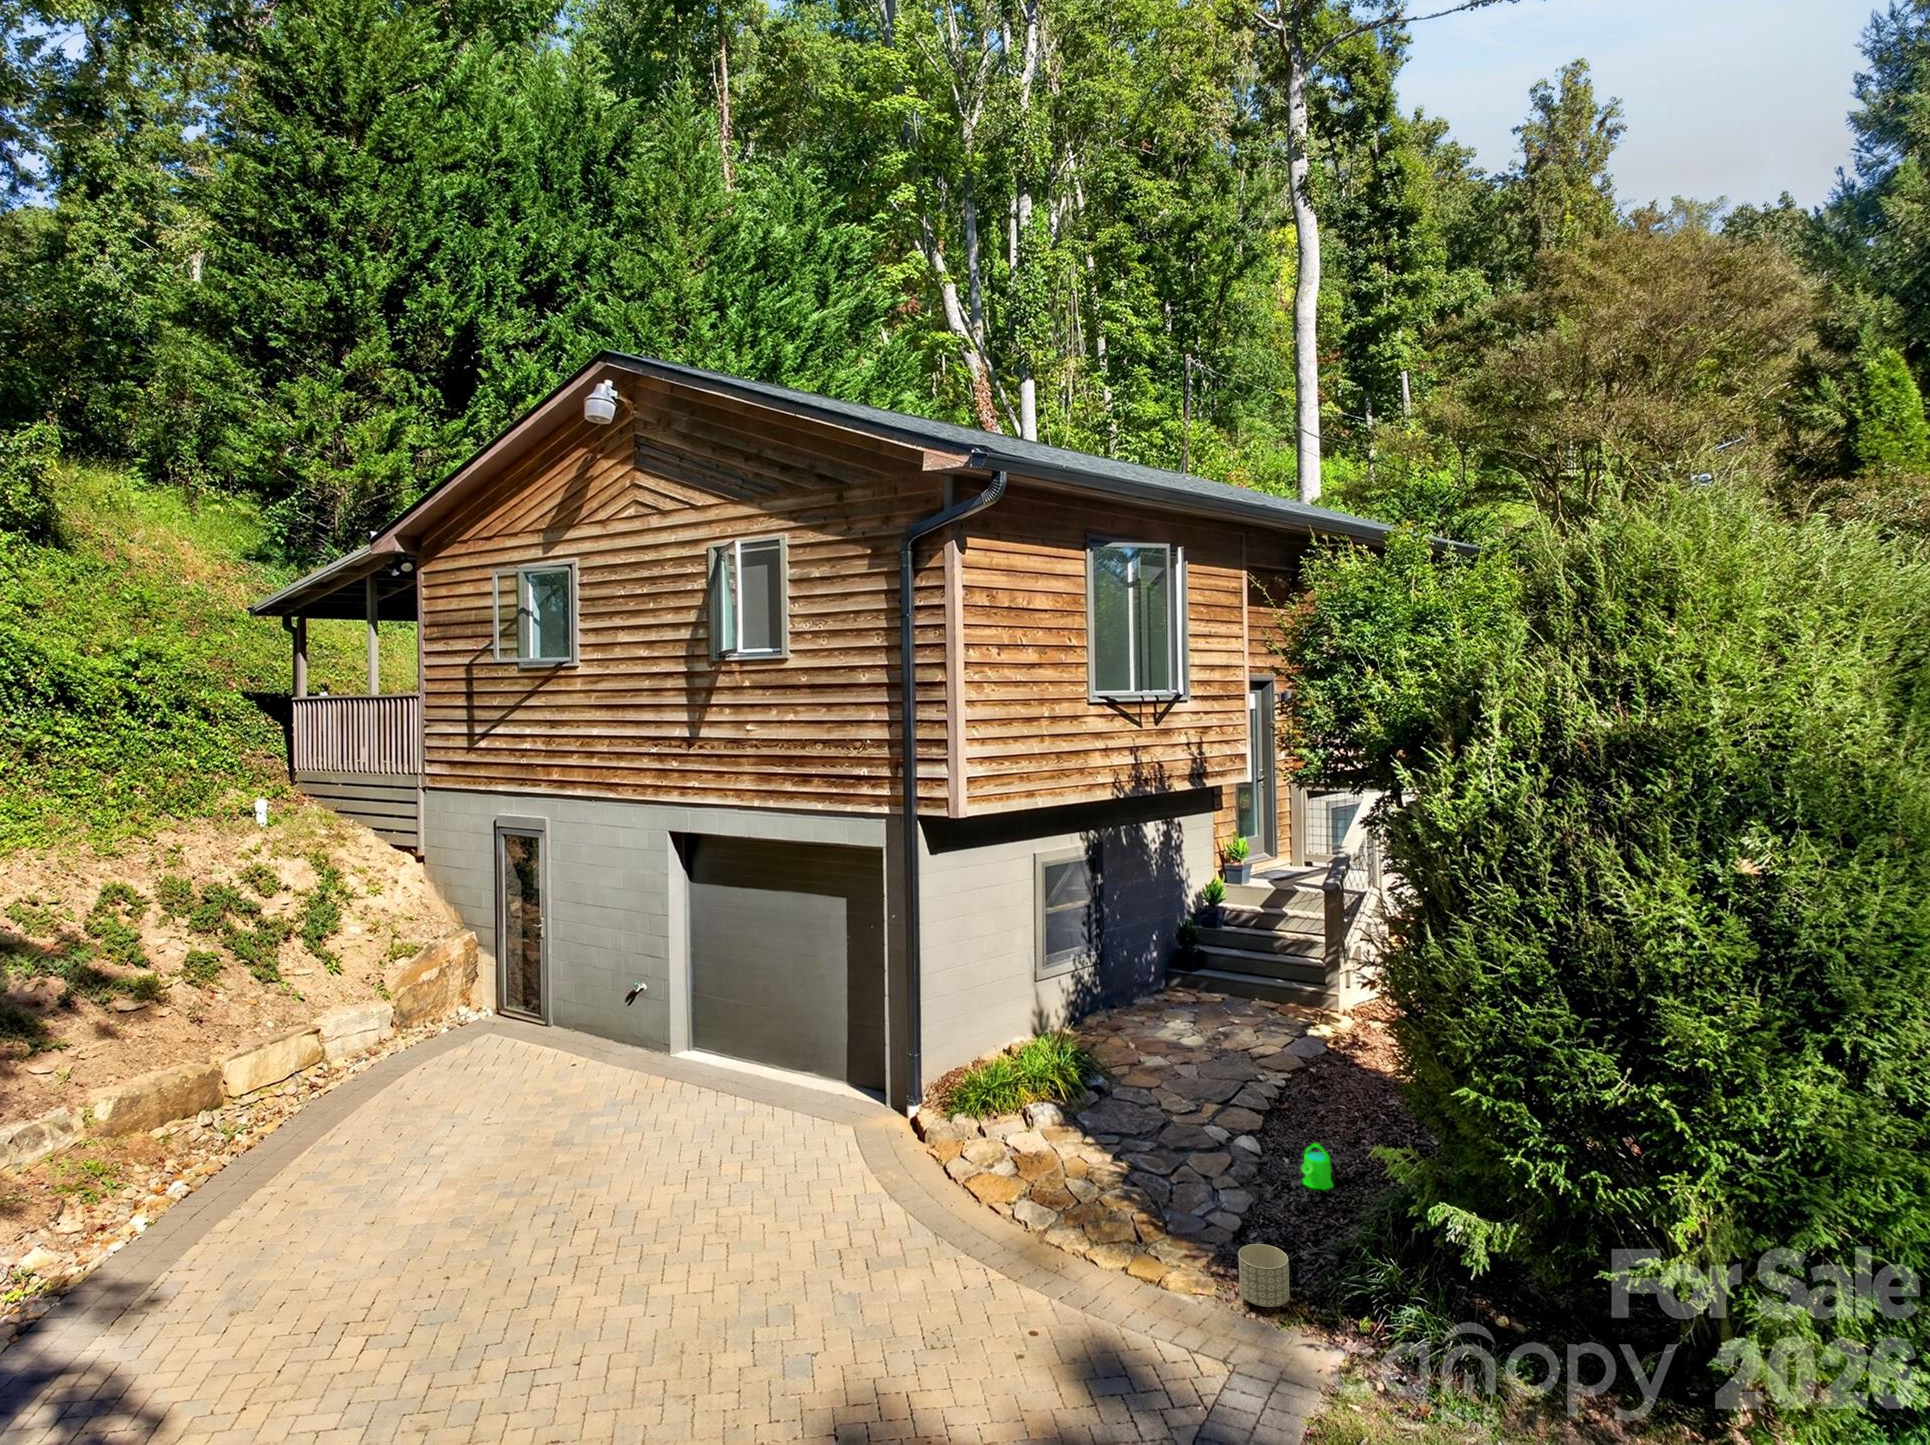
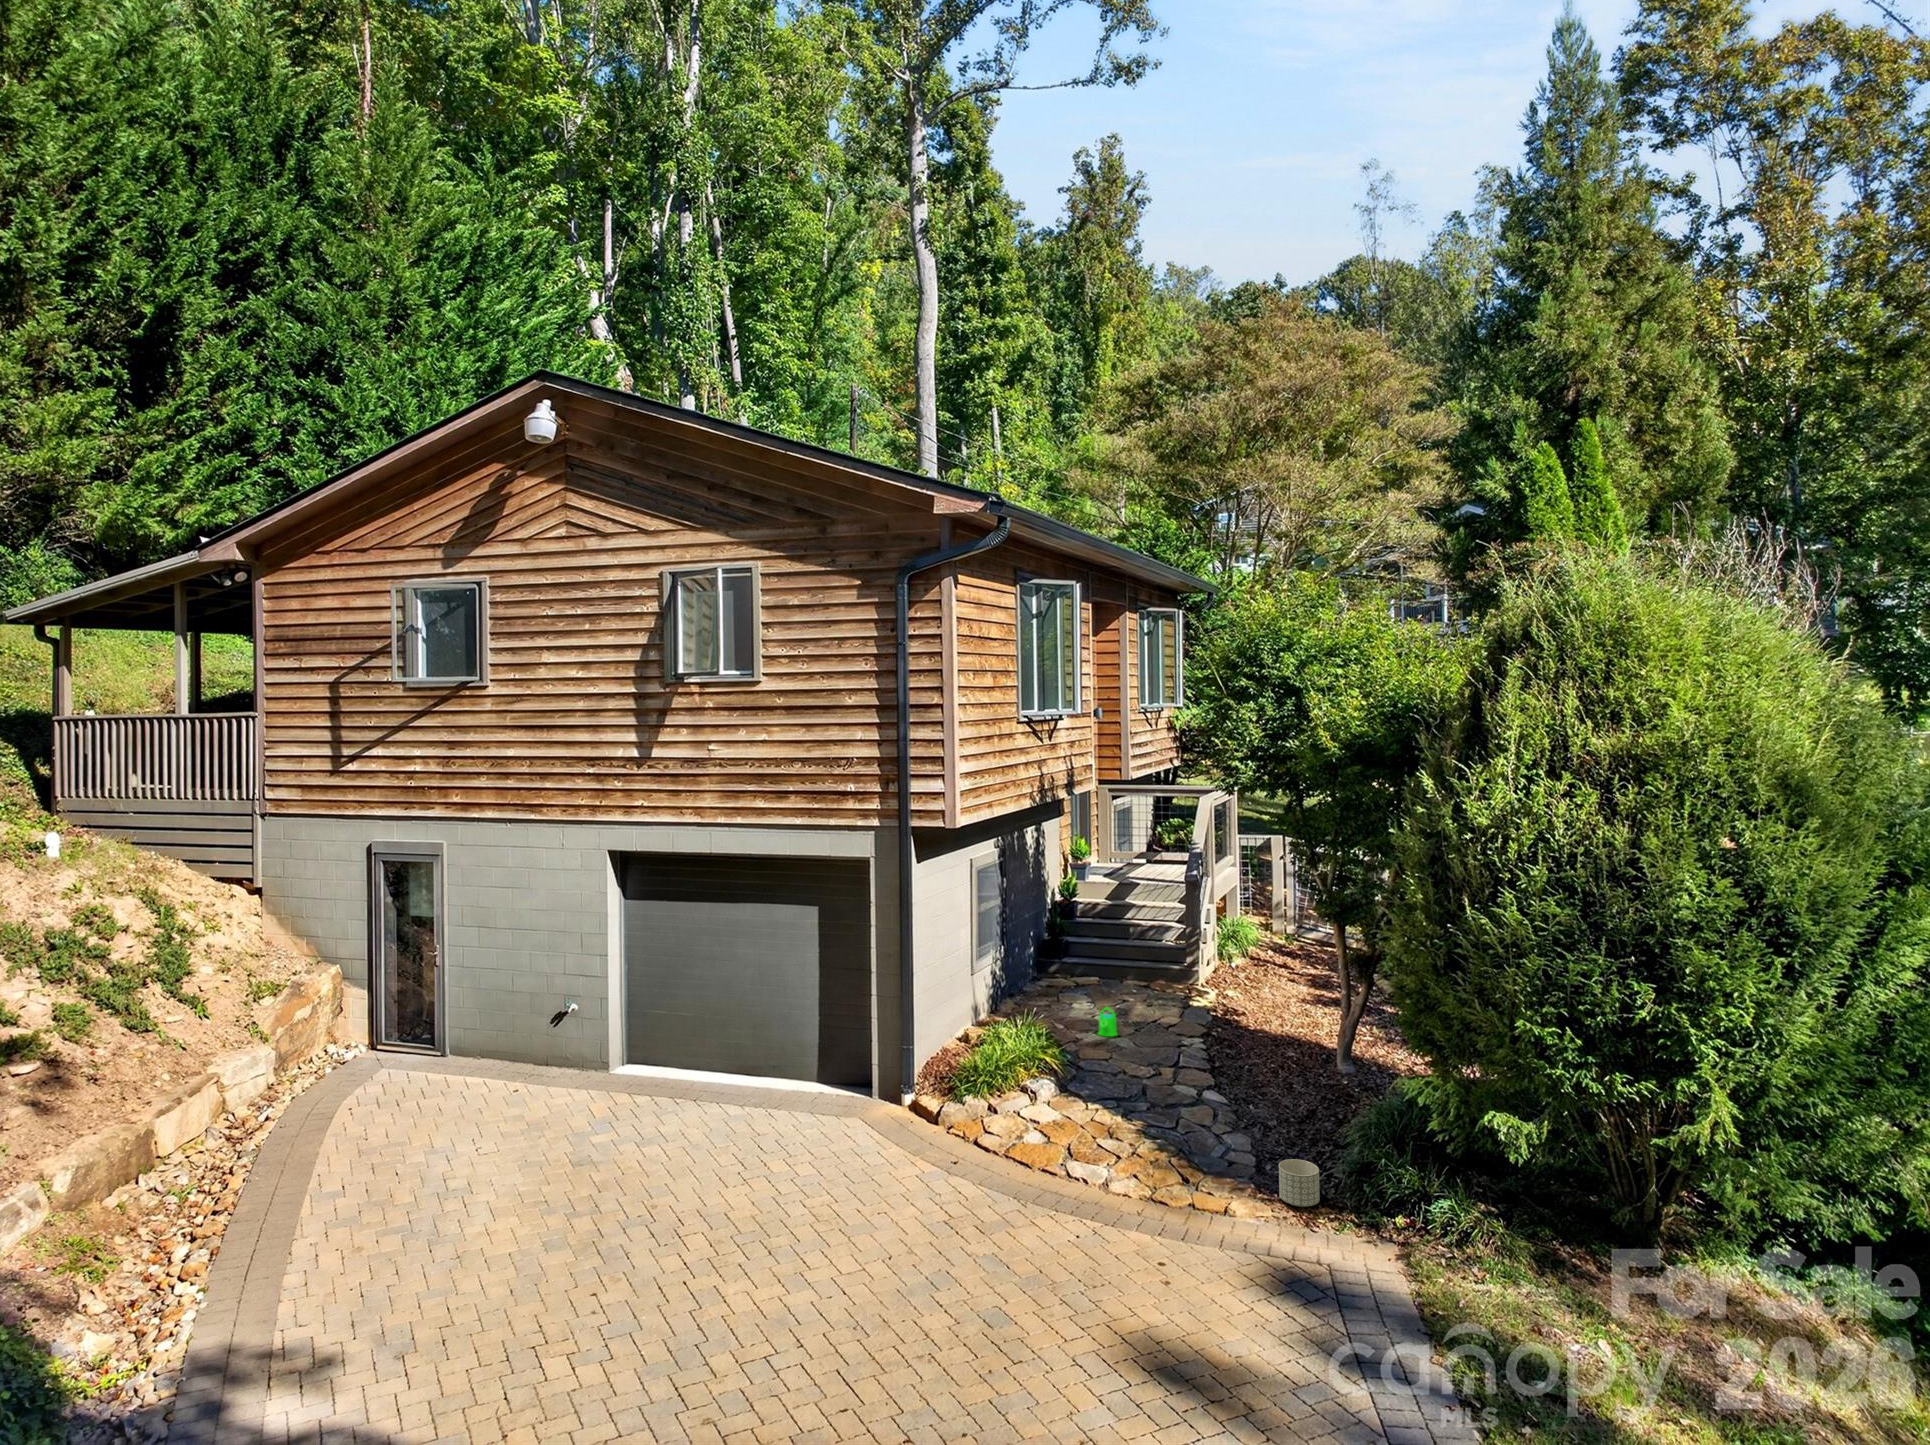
watering can: present [1301,1143,1333,1189] -> present [1098,1007,1117,1036]

